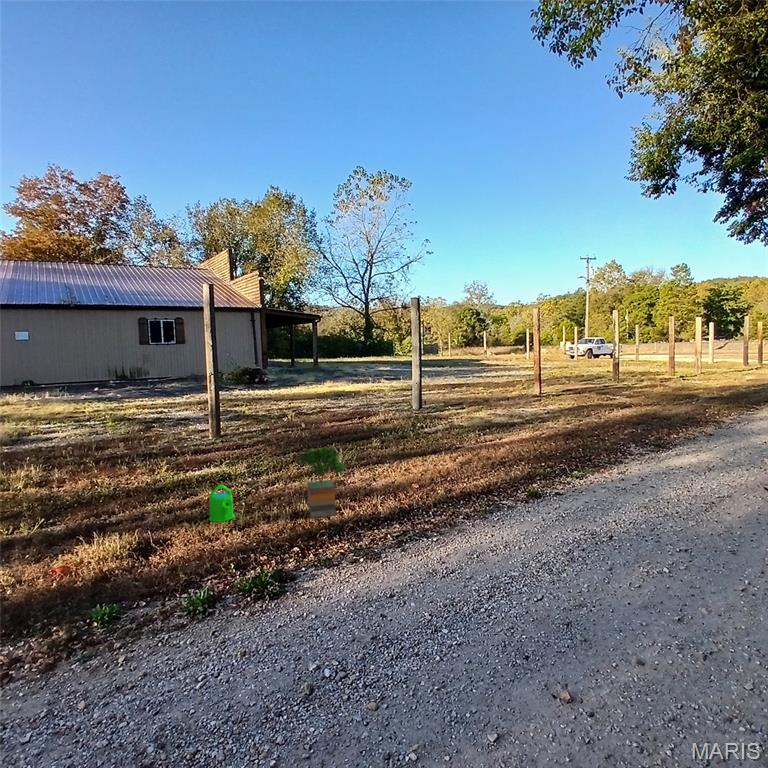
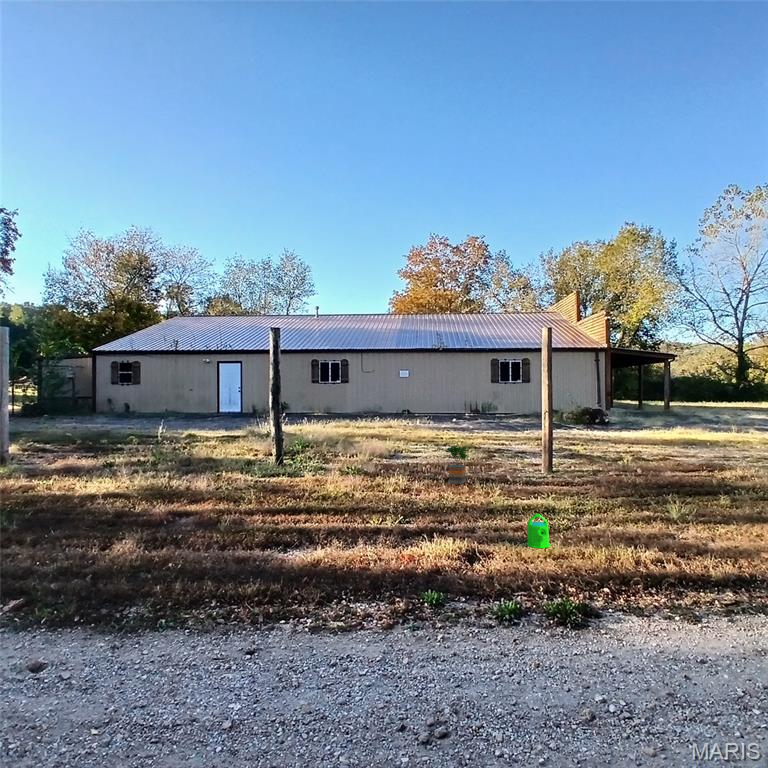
potted tree: present [300,447,344,518] -> present [447,446,469,484]

